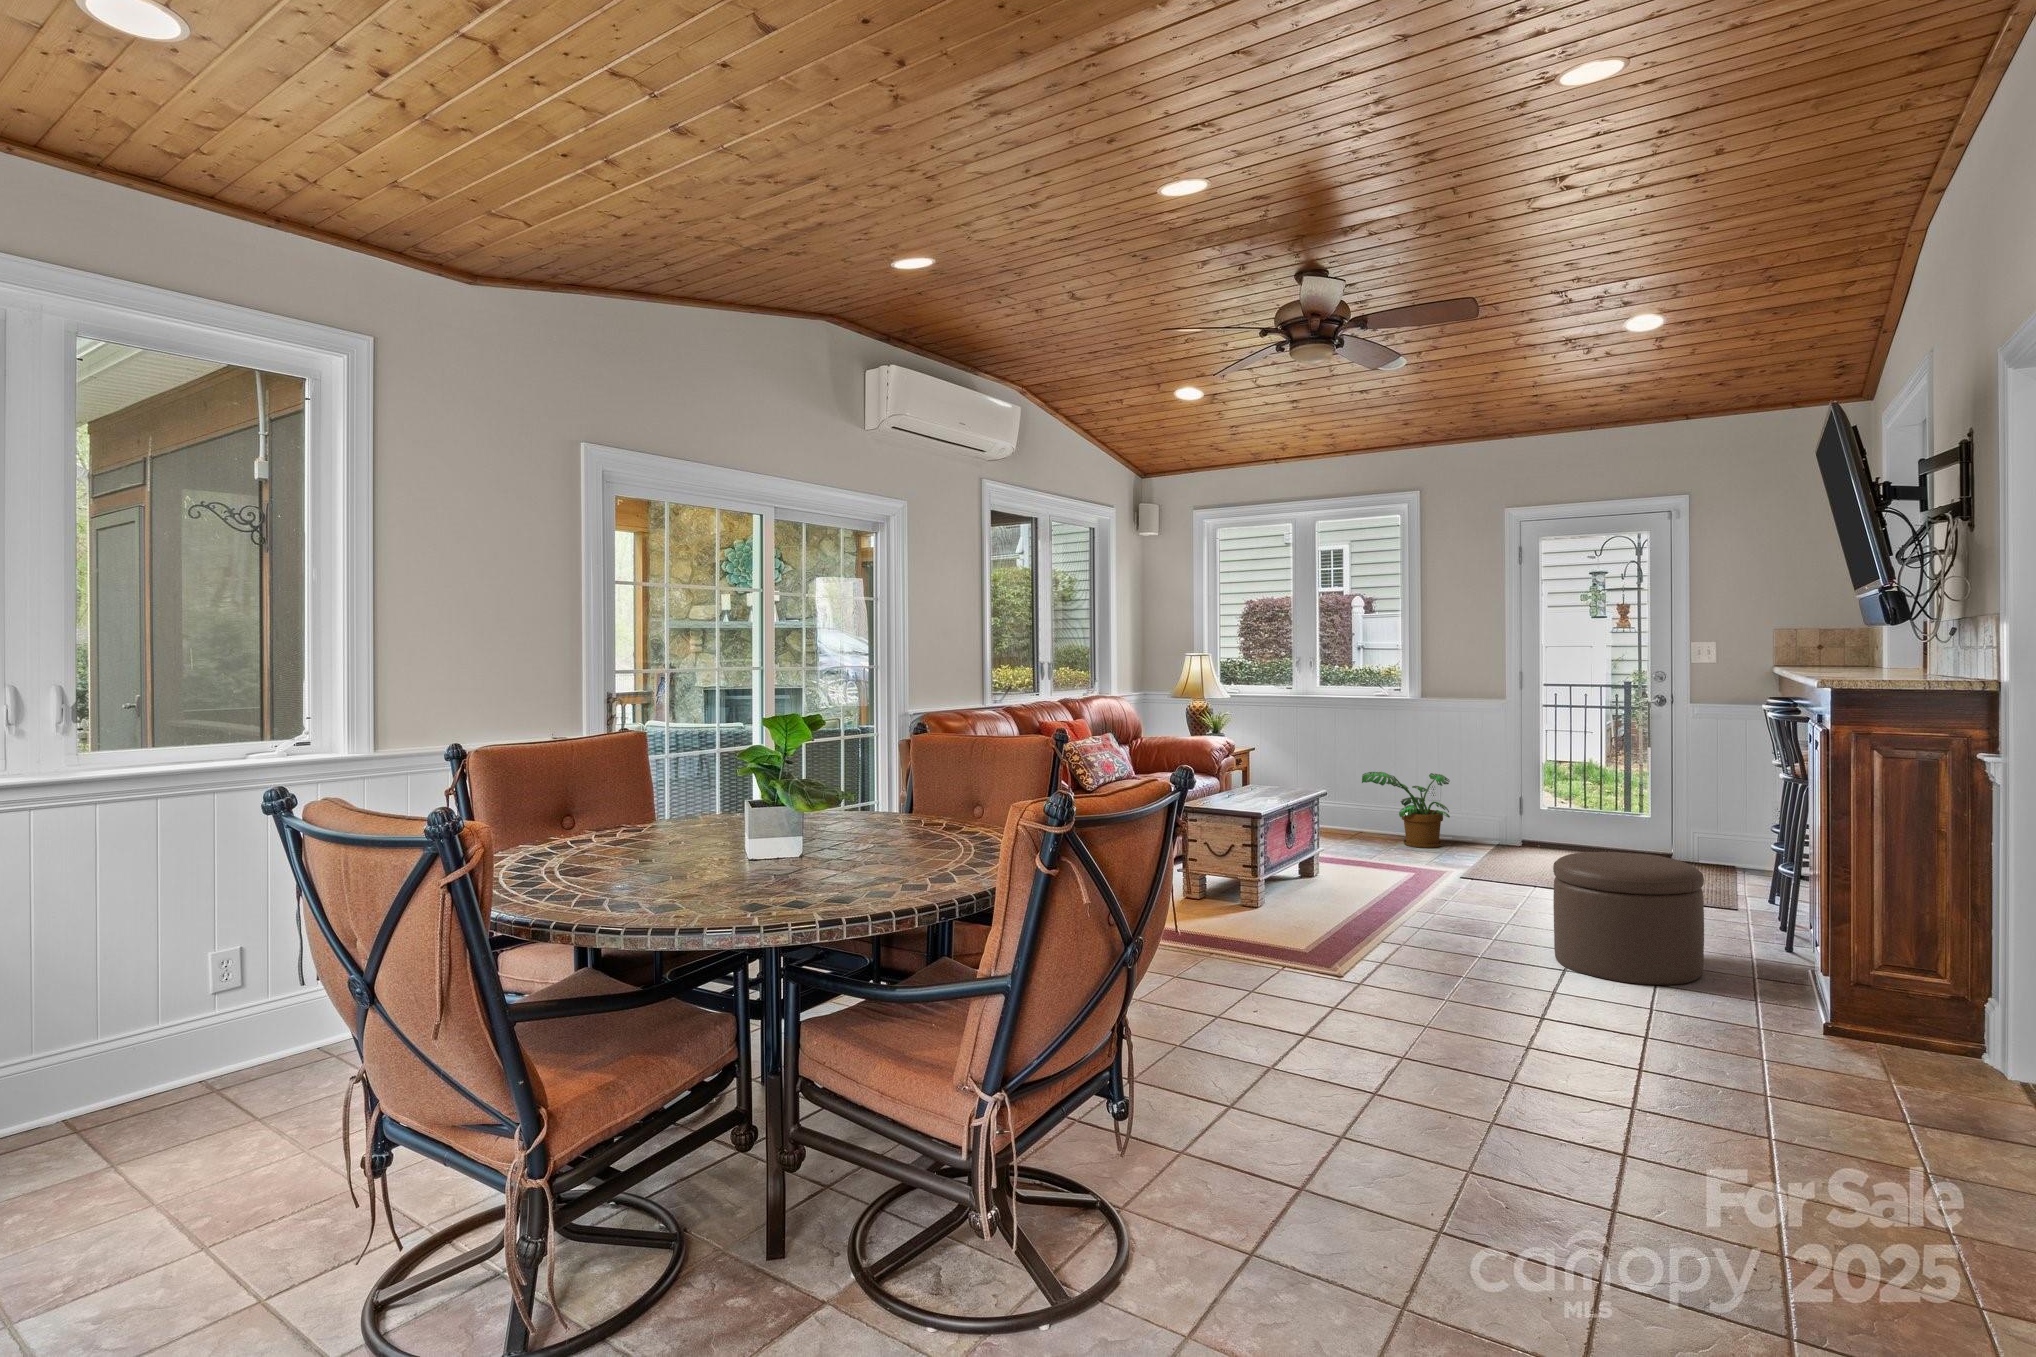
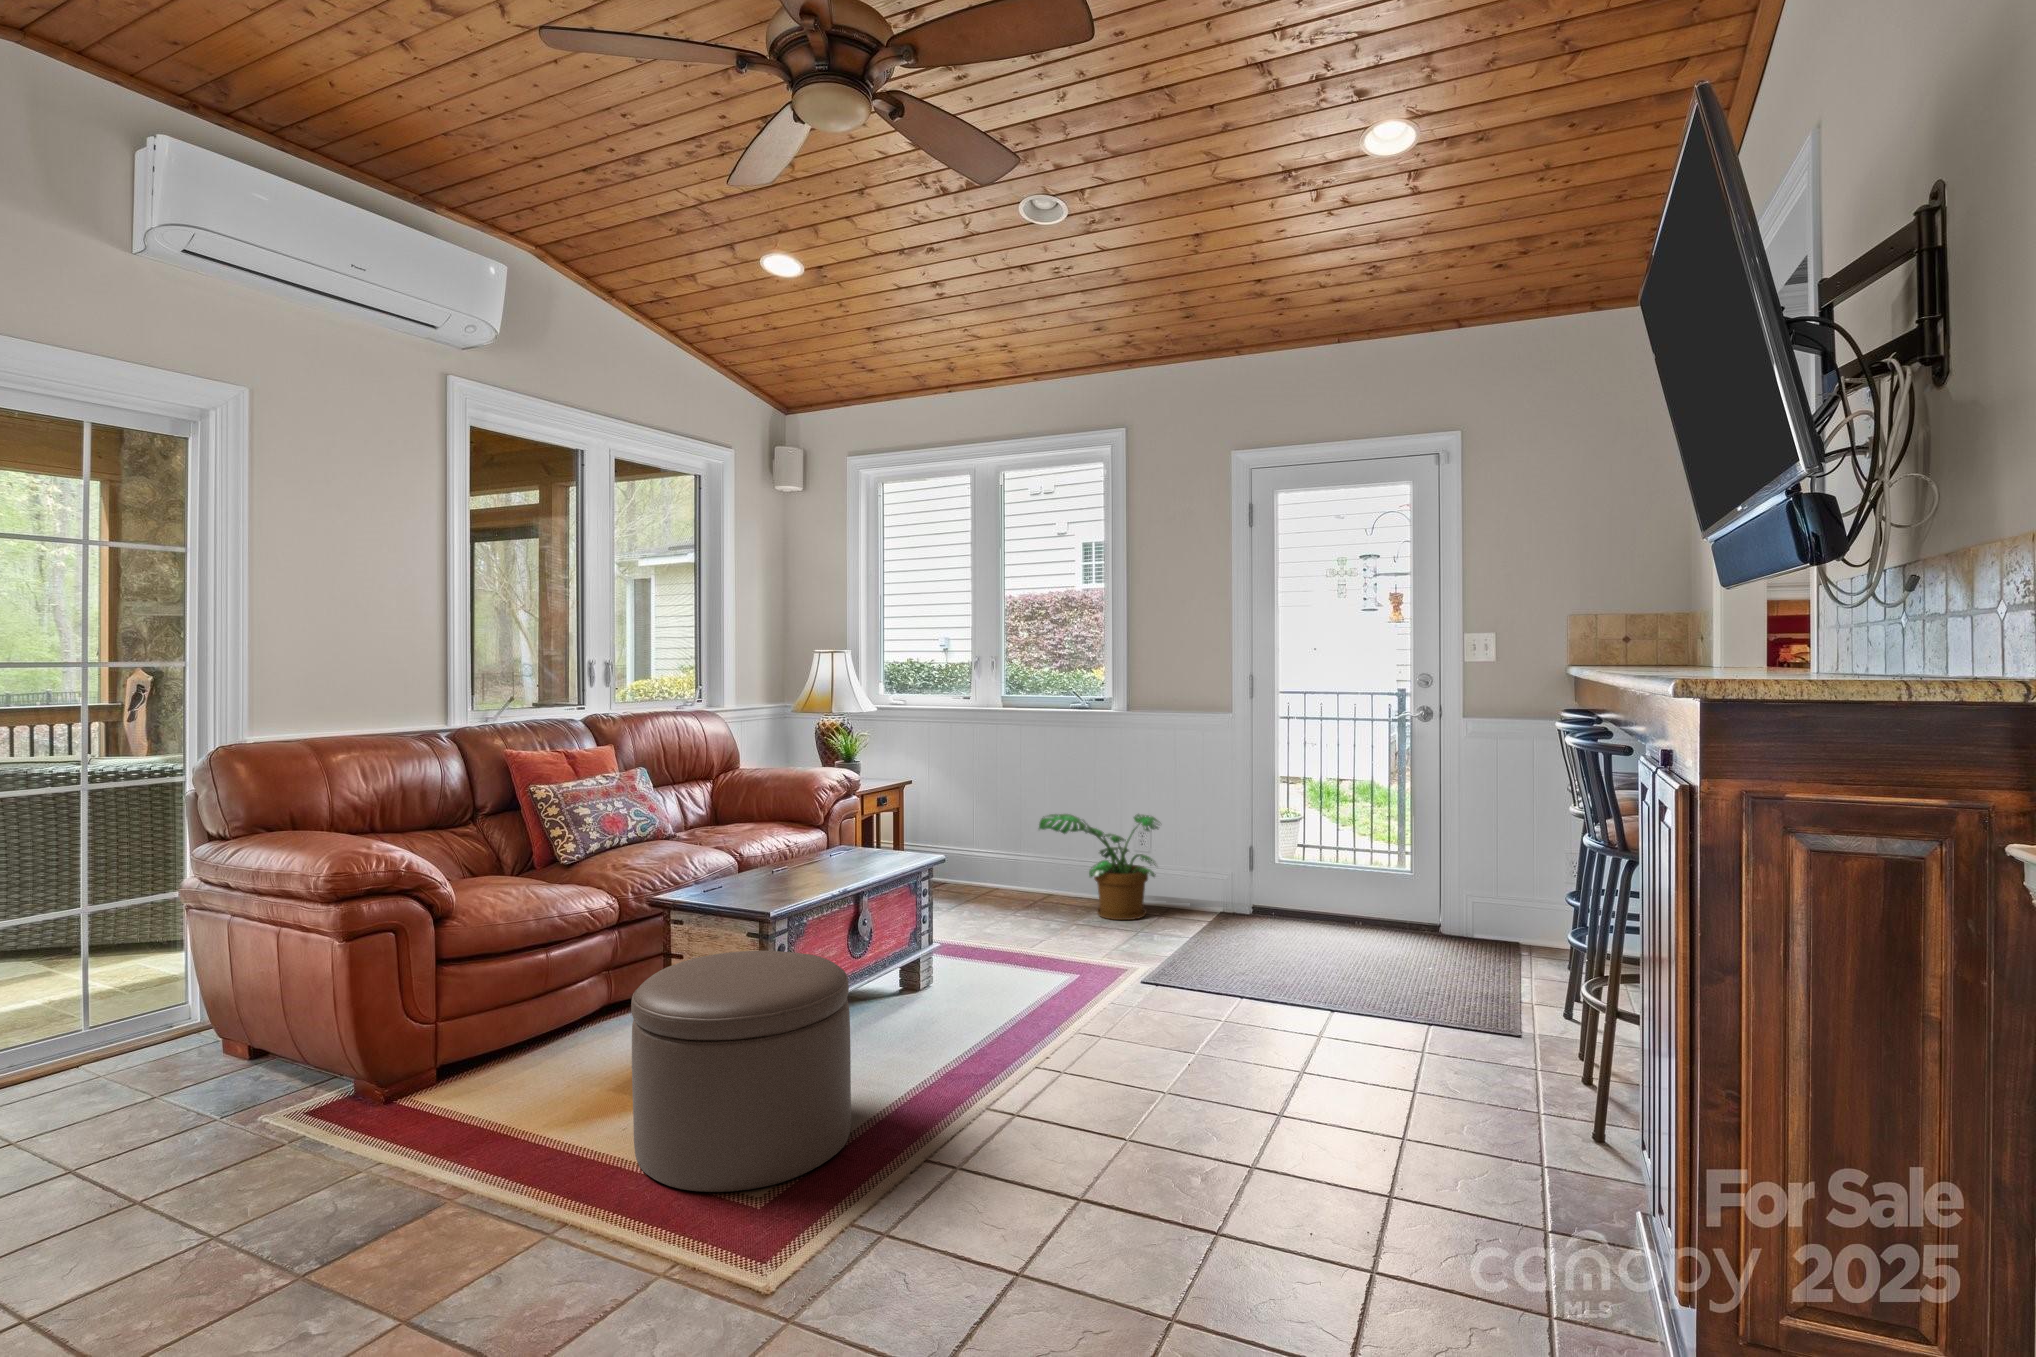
ottoman: present [1553,852,1704,985] -> present [631,951,851,1192]

